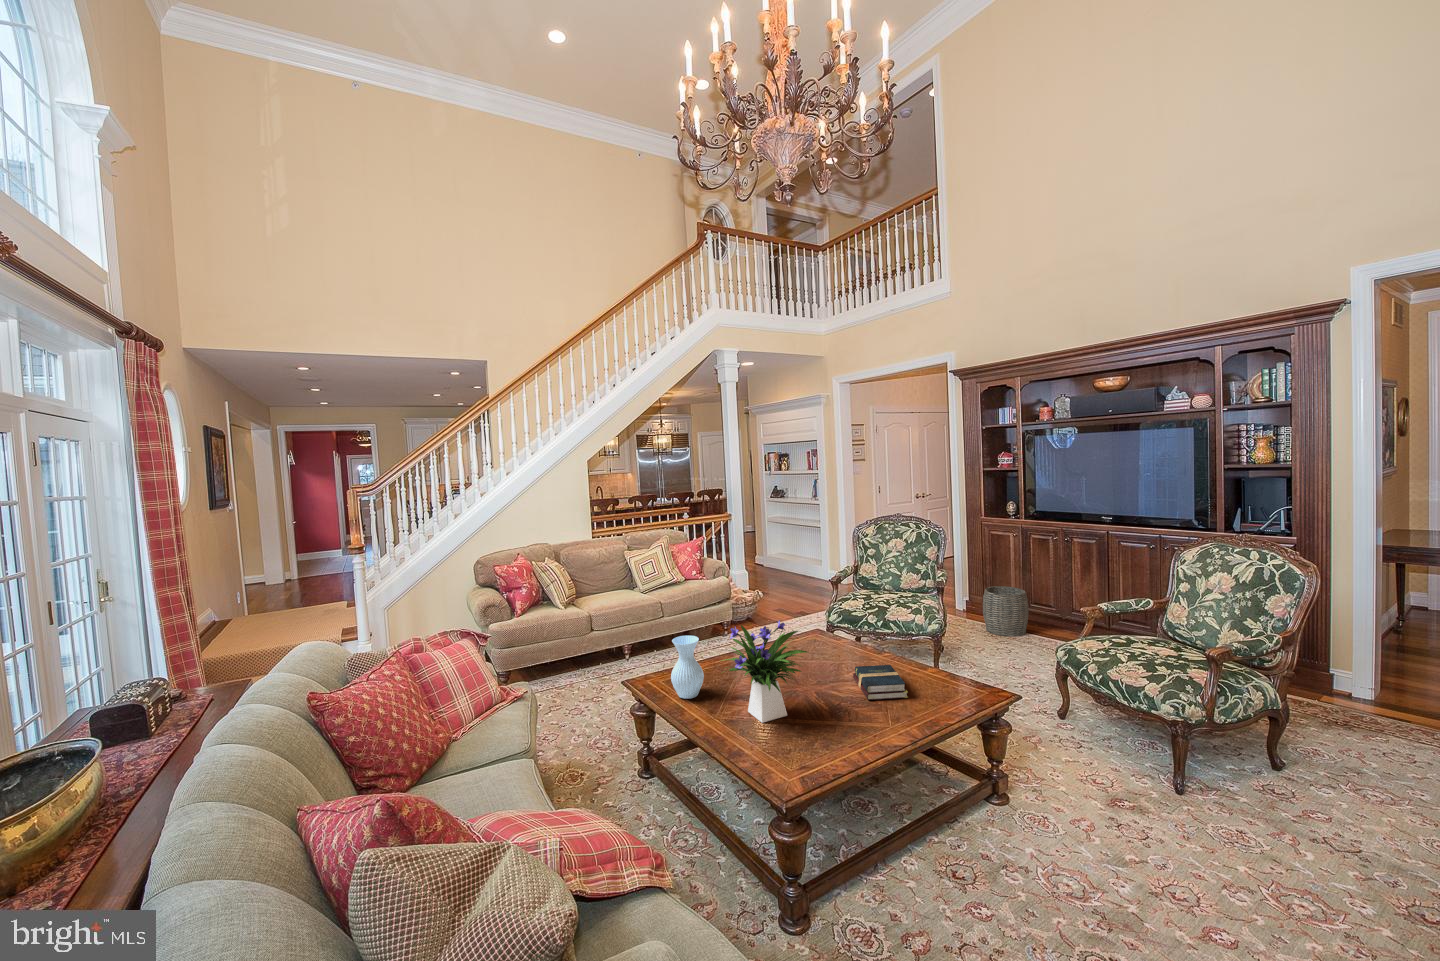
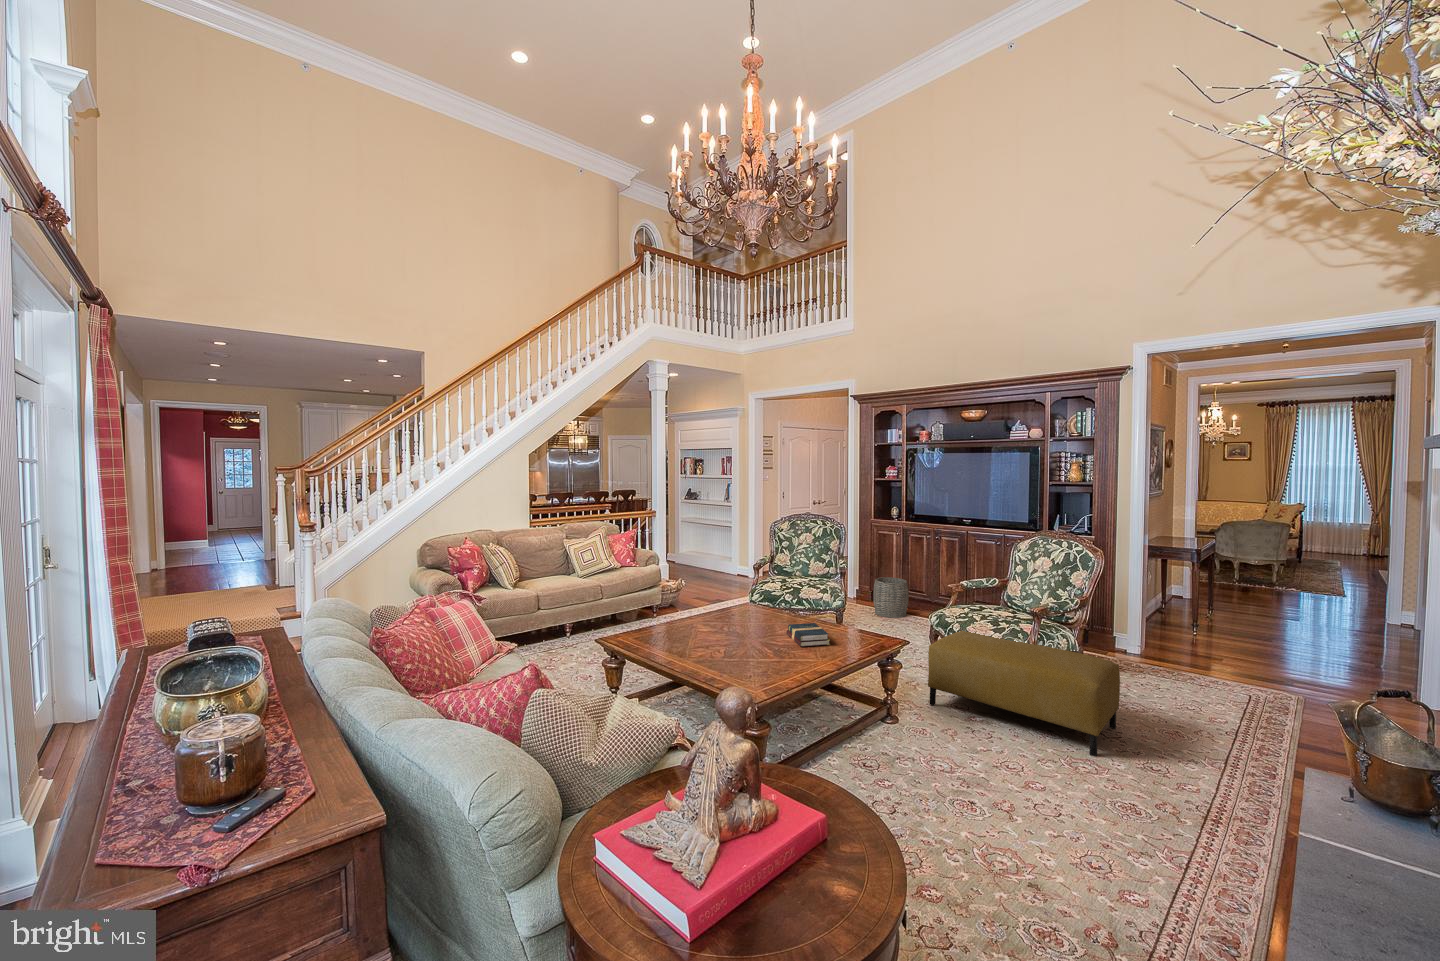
flower arrangement: present [722,620,808,723] -> none [689,582,764,662]
vase: present [671,635,704,699] -> none [644,599,671,650]
ottoman: none [1050,673,1365,894] -> present [928,630,1120,756]

